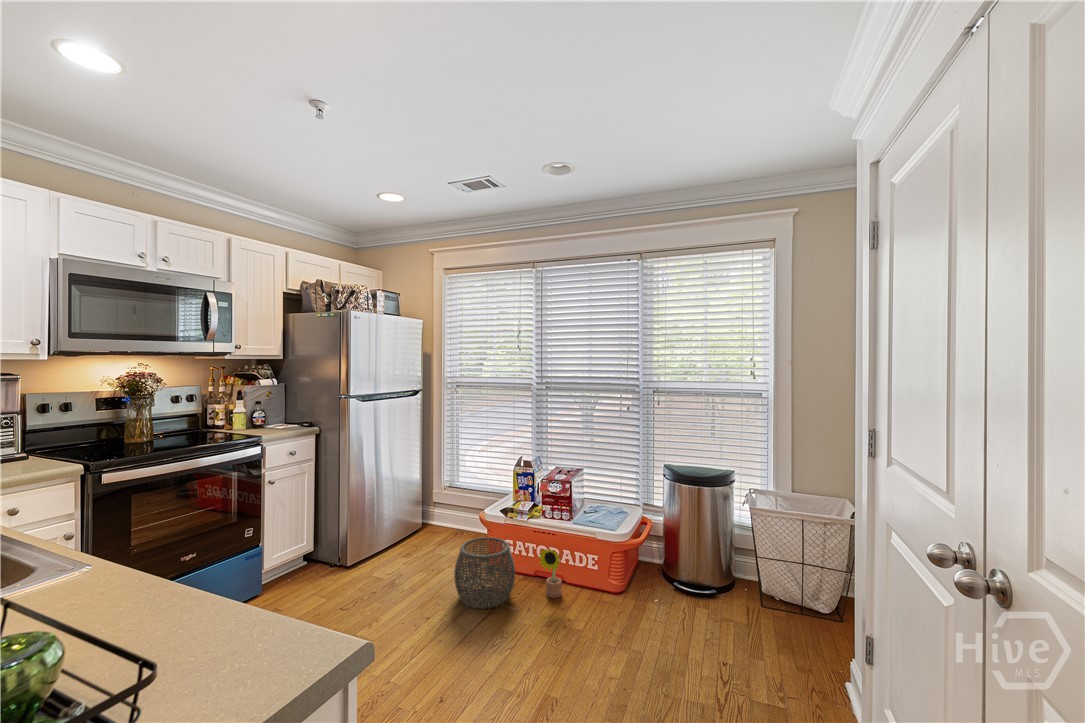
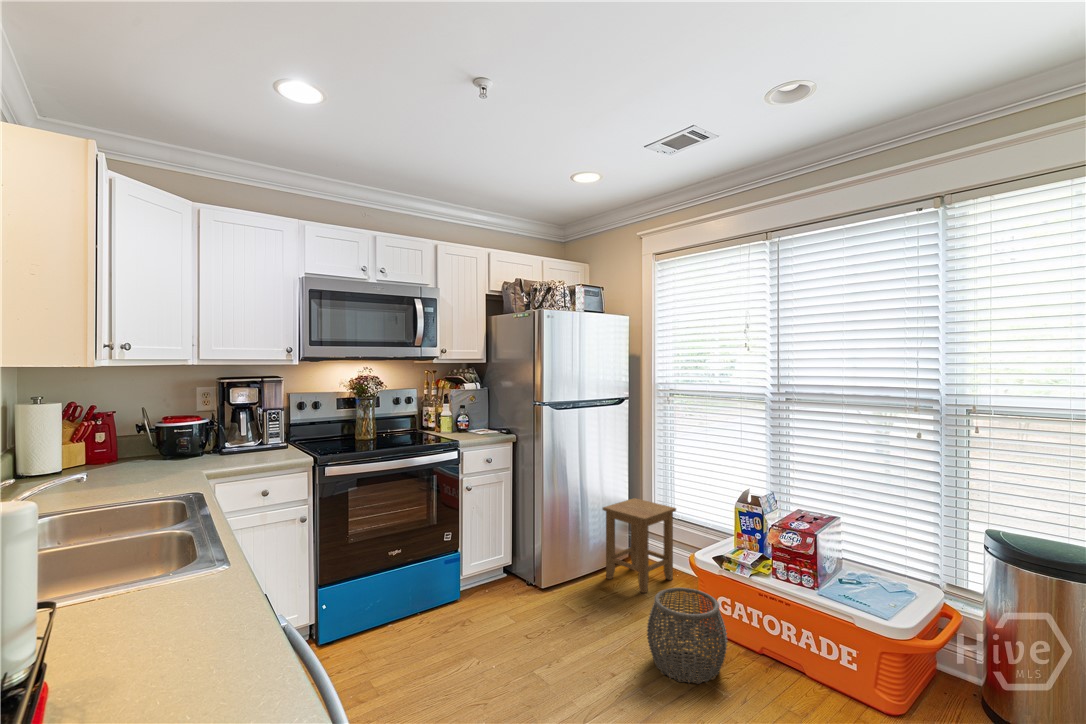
stool: none [401,476,463,553] -> present [603,498,676,593]
decorative plant: present [538,549,561,598] -> none [757,622,795,693]

